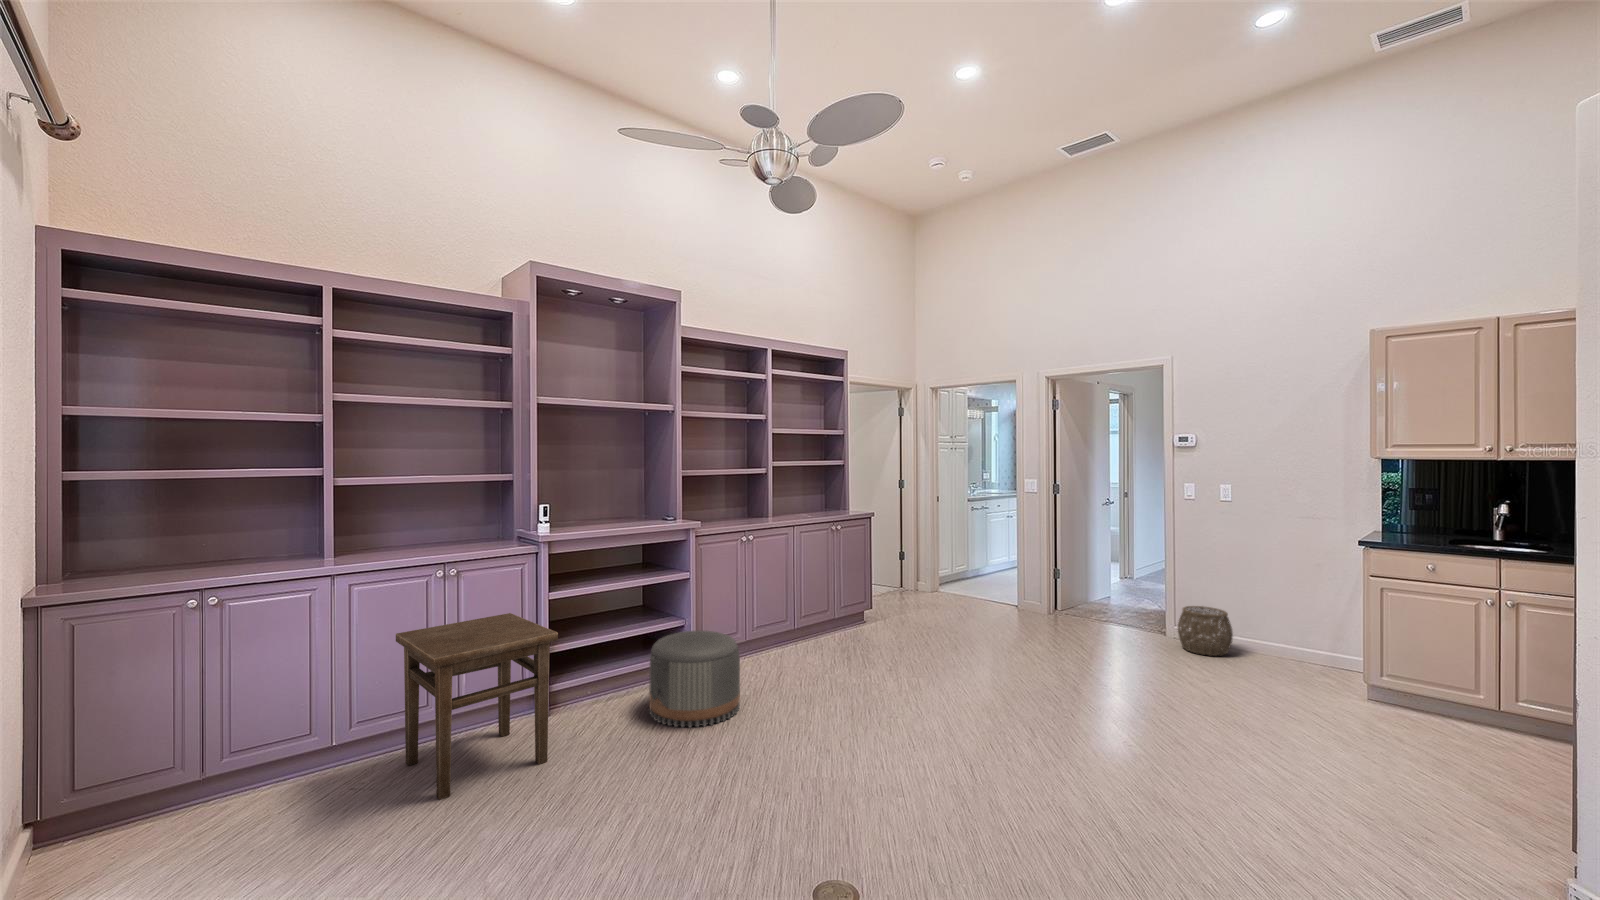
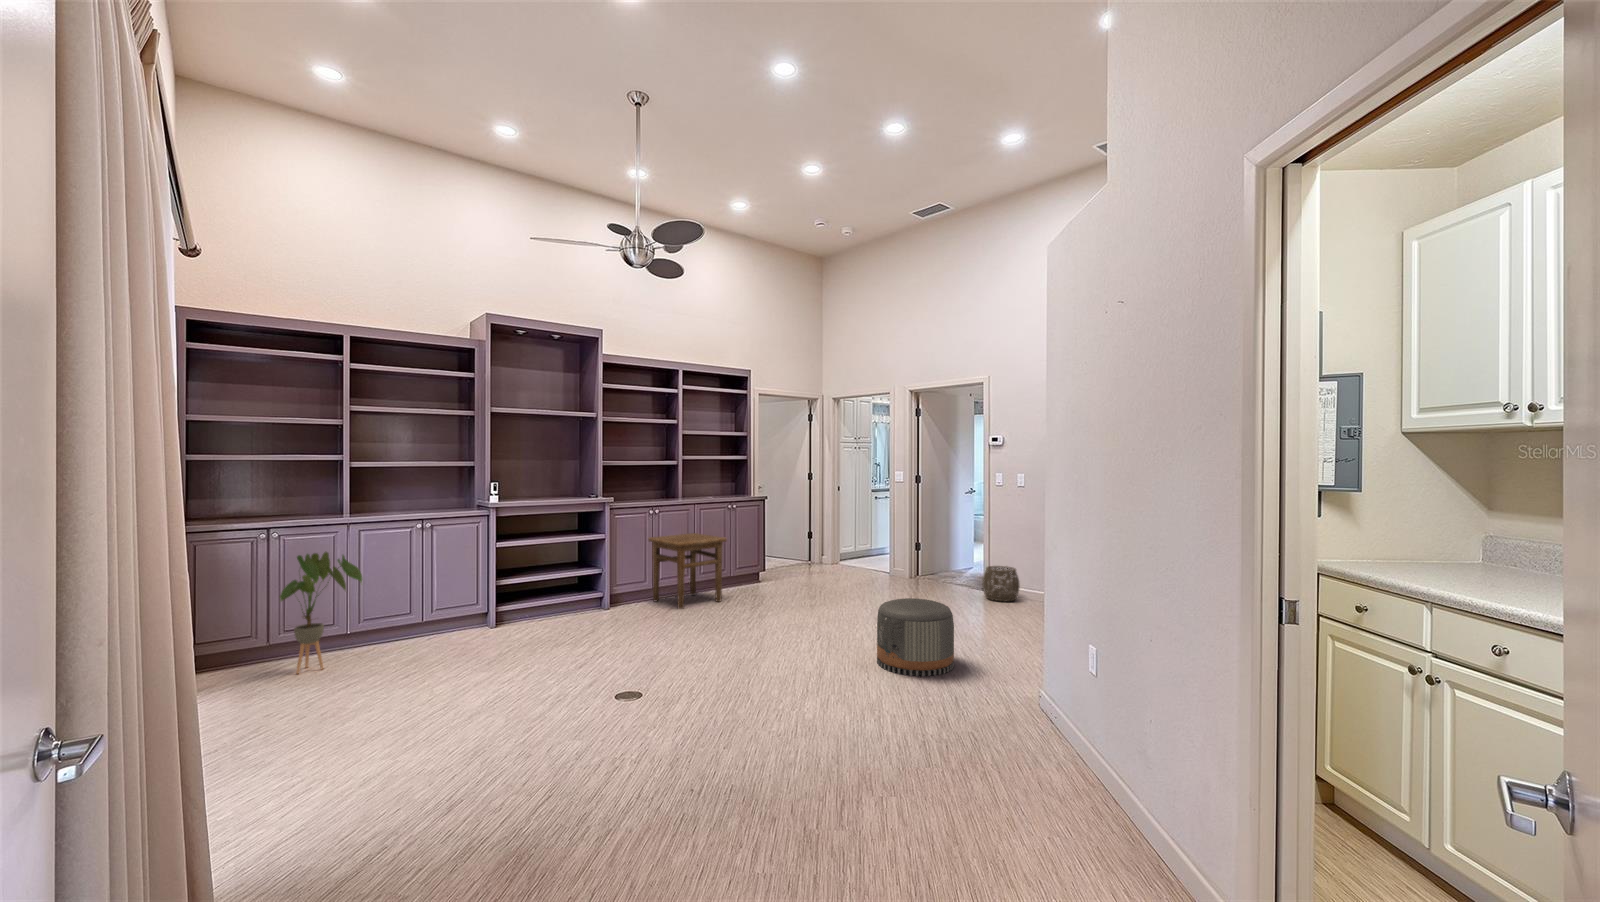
side table: present [396,613,558,800] -> present [648,533,727,609]
house plant: none [214,625,357,836] -> present [280,552,362,674]
pouf: present [649,630,740,727] -> present [877,598,954,676]

